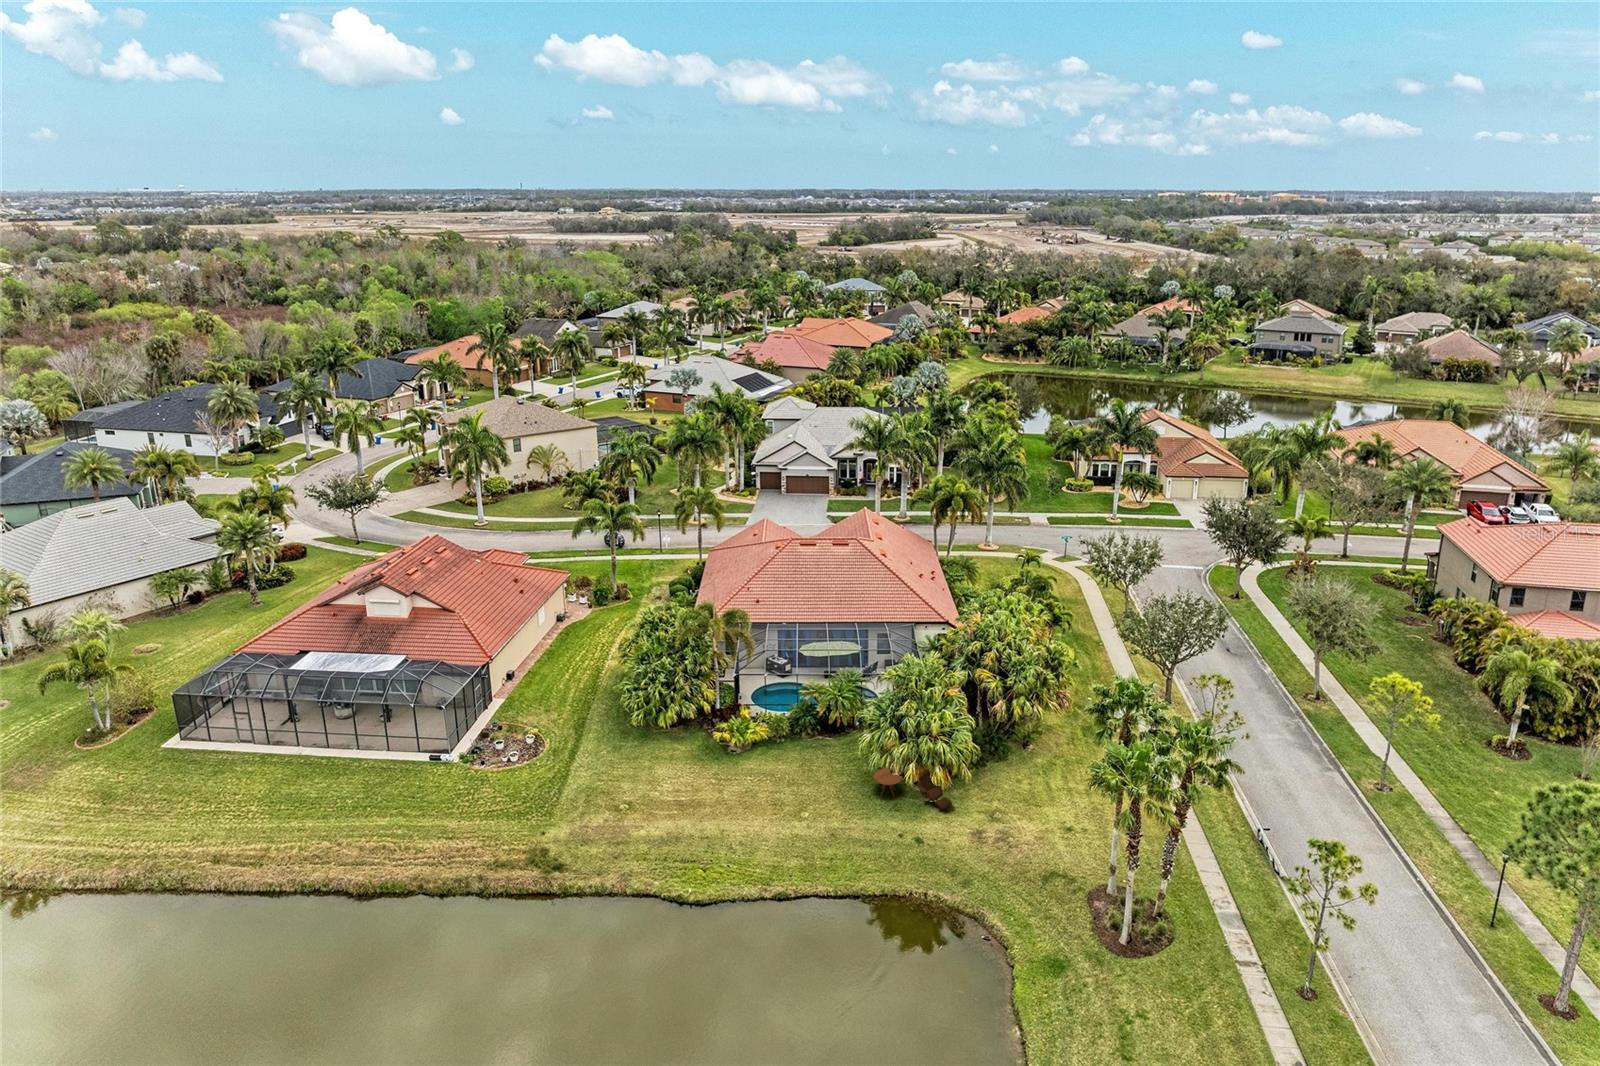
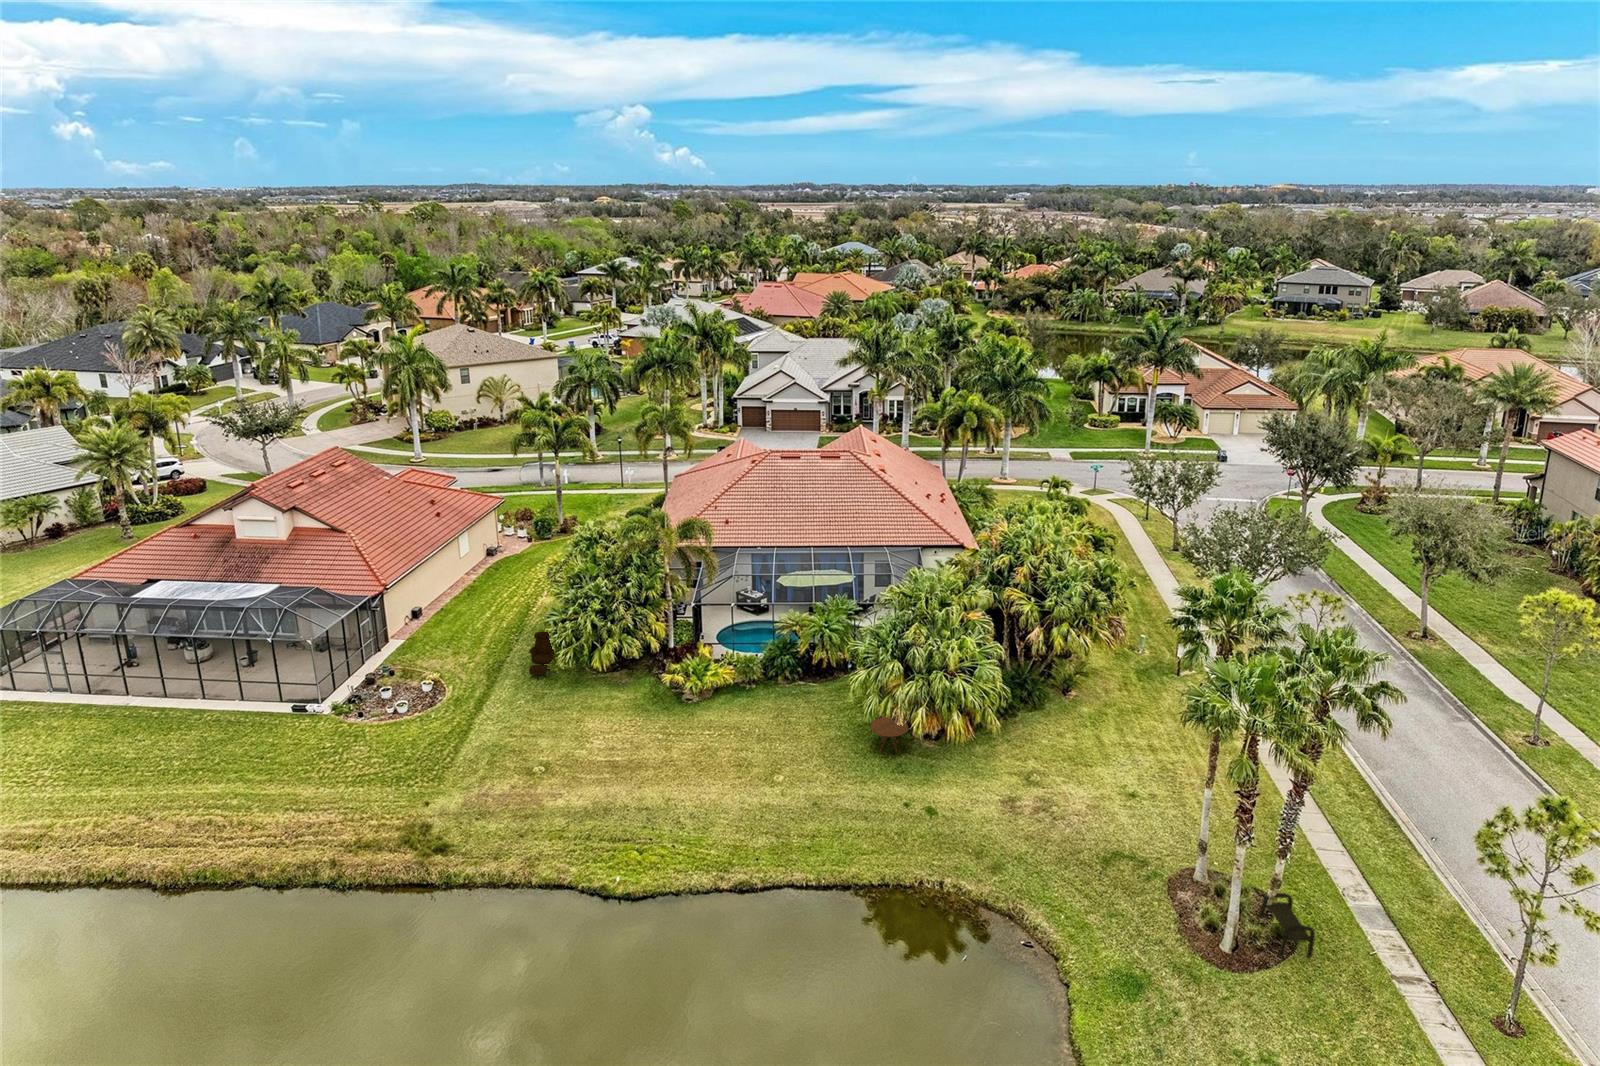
lounge chair: present [918,769,952,812] -> present [529,632,555,679]
bench: none [1148,905,1183,951] -> present [1260,893,1315,957]

